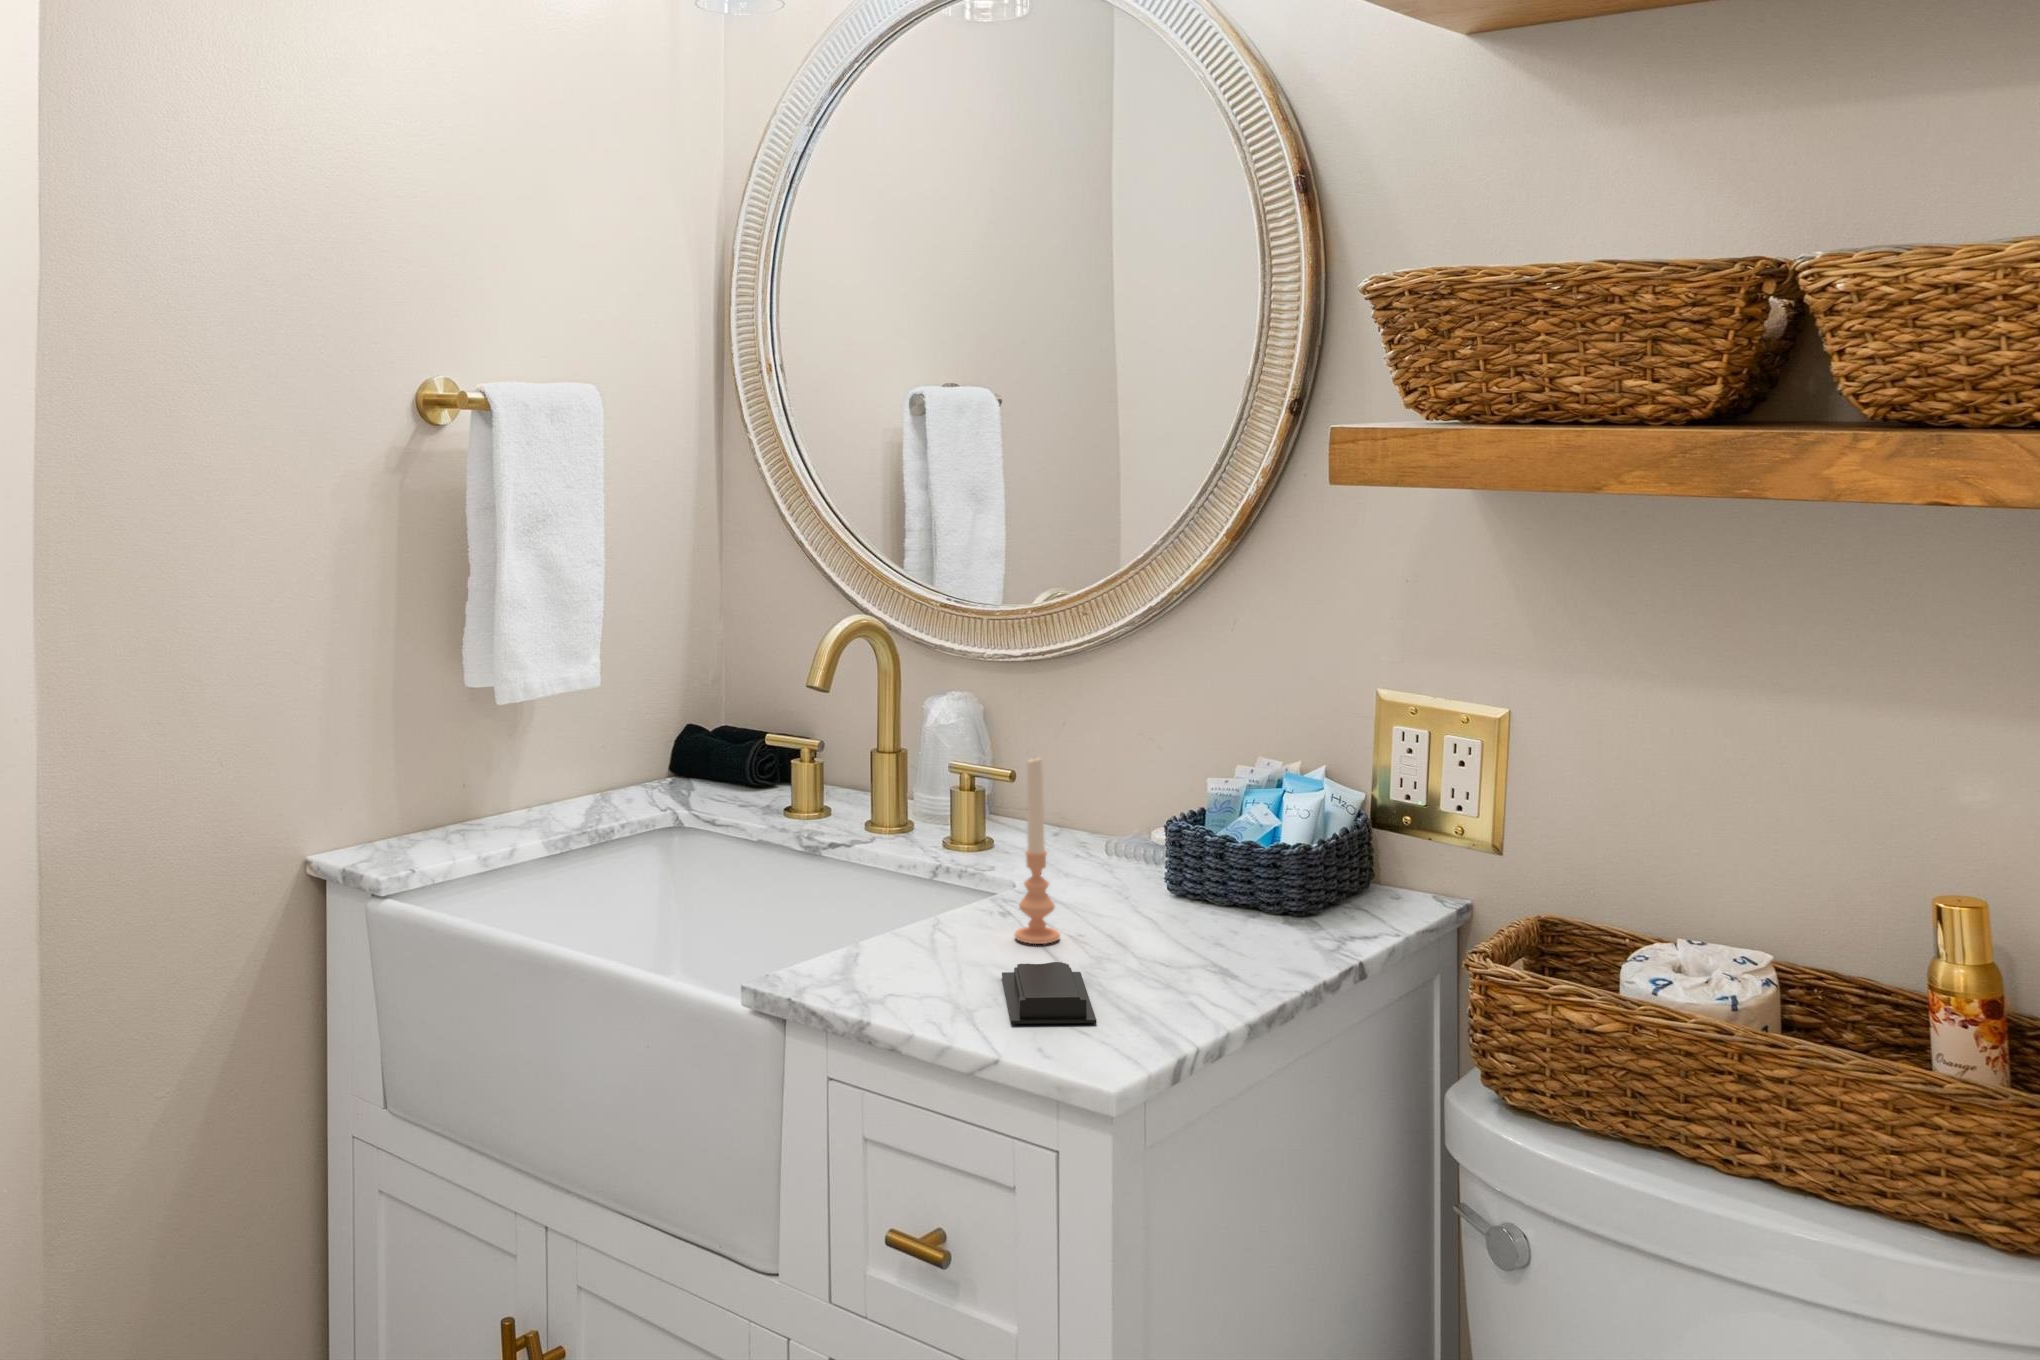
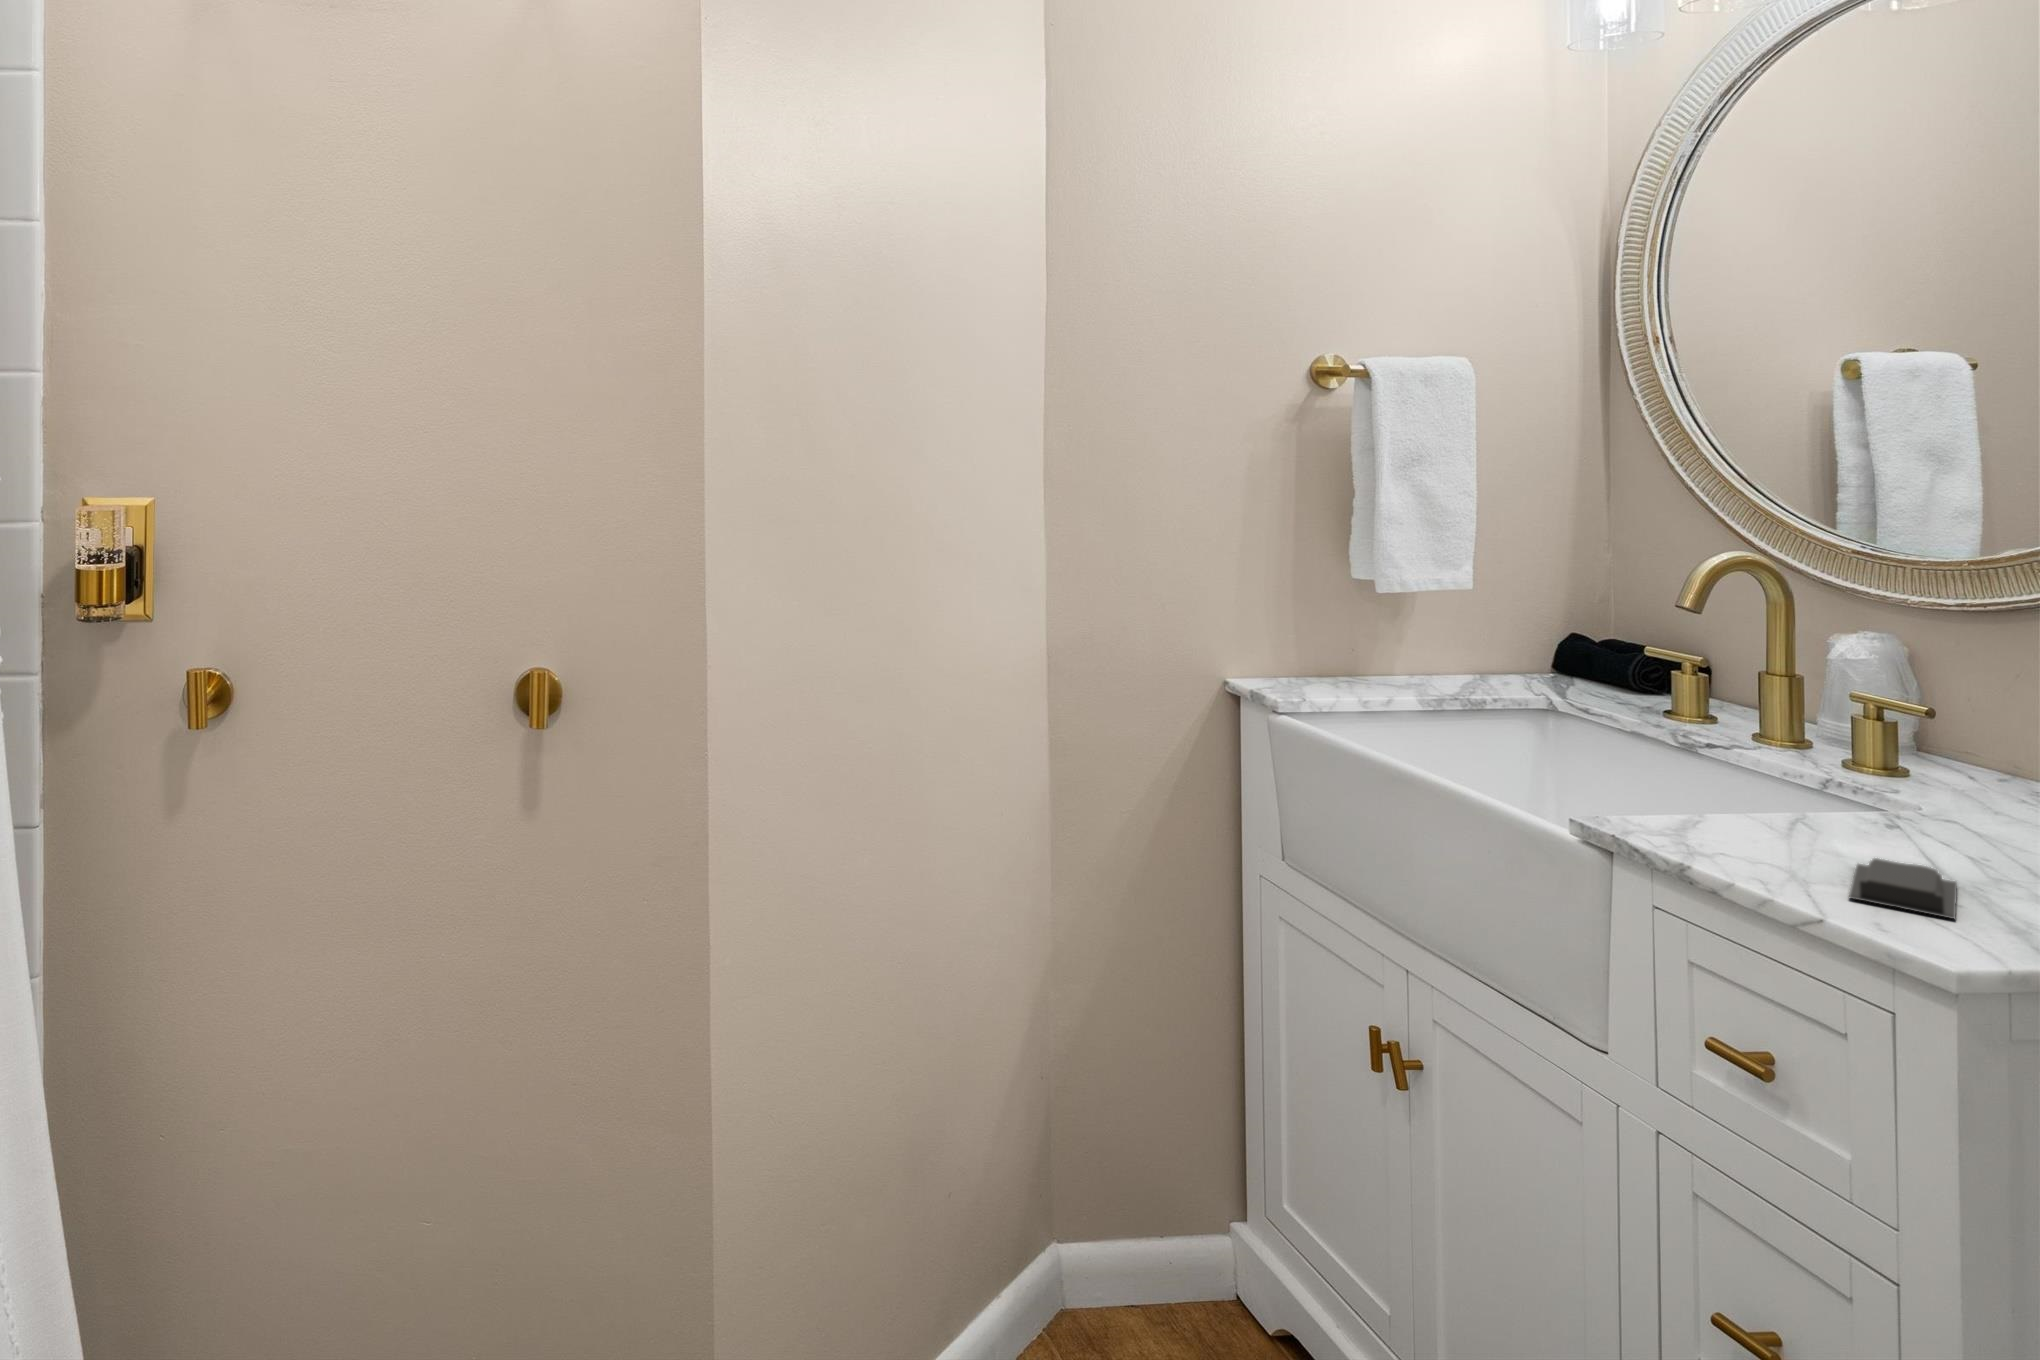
candle: present [1015,758,1060,944] -> none [1889,685,1948,856]

